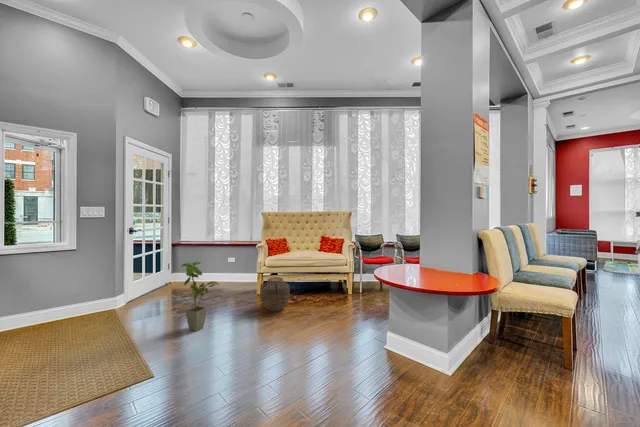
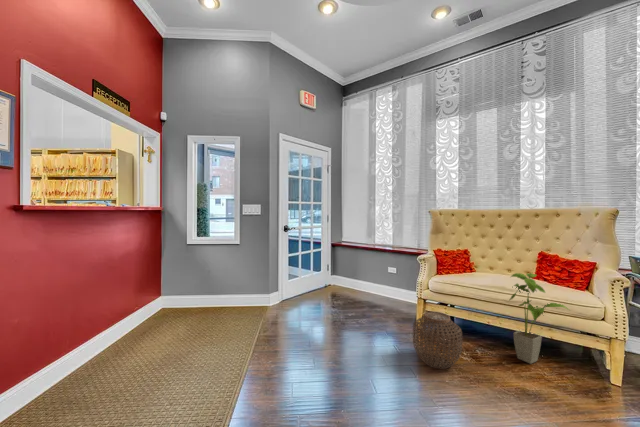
house plant: present [181,262,220,331] -> present [510,273,568,364]

